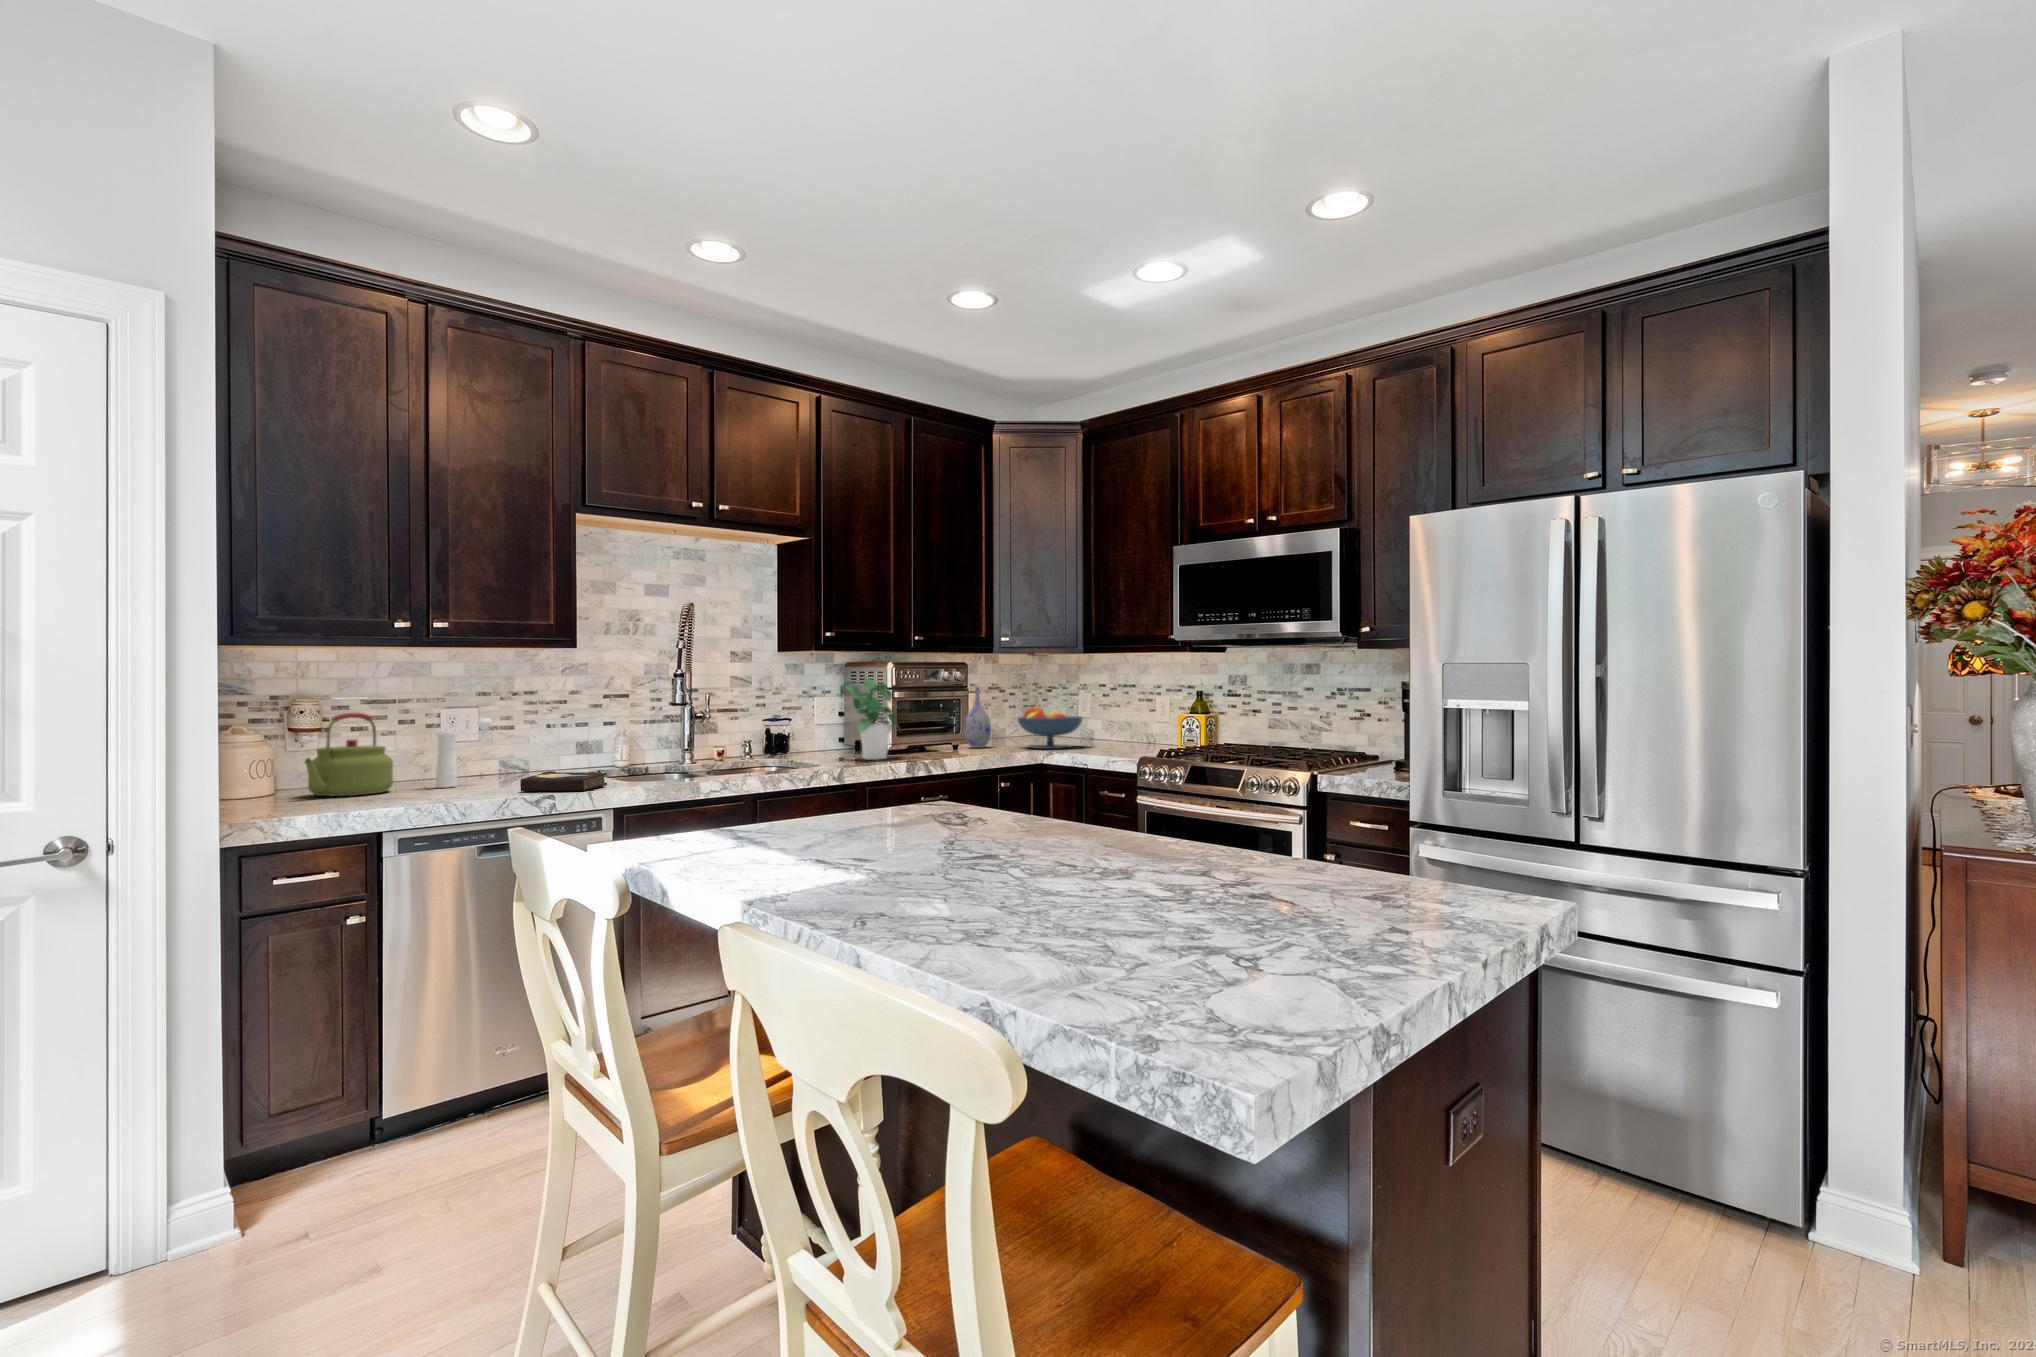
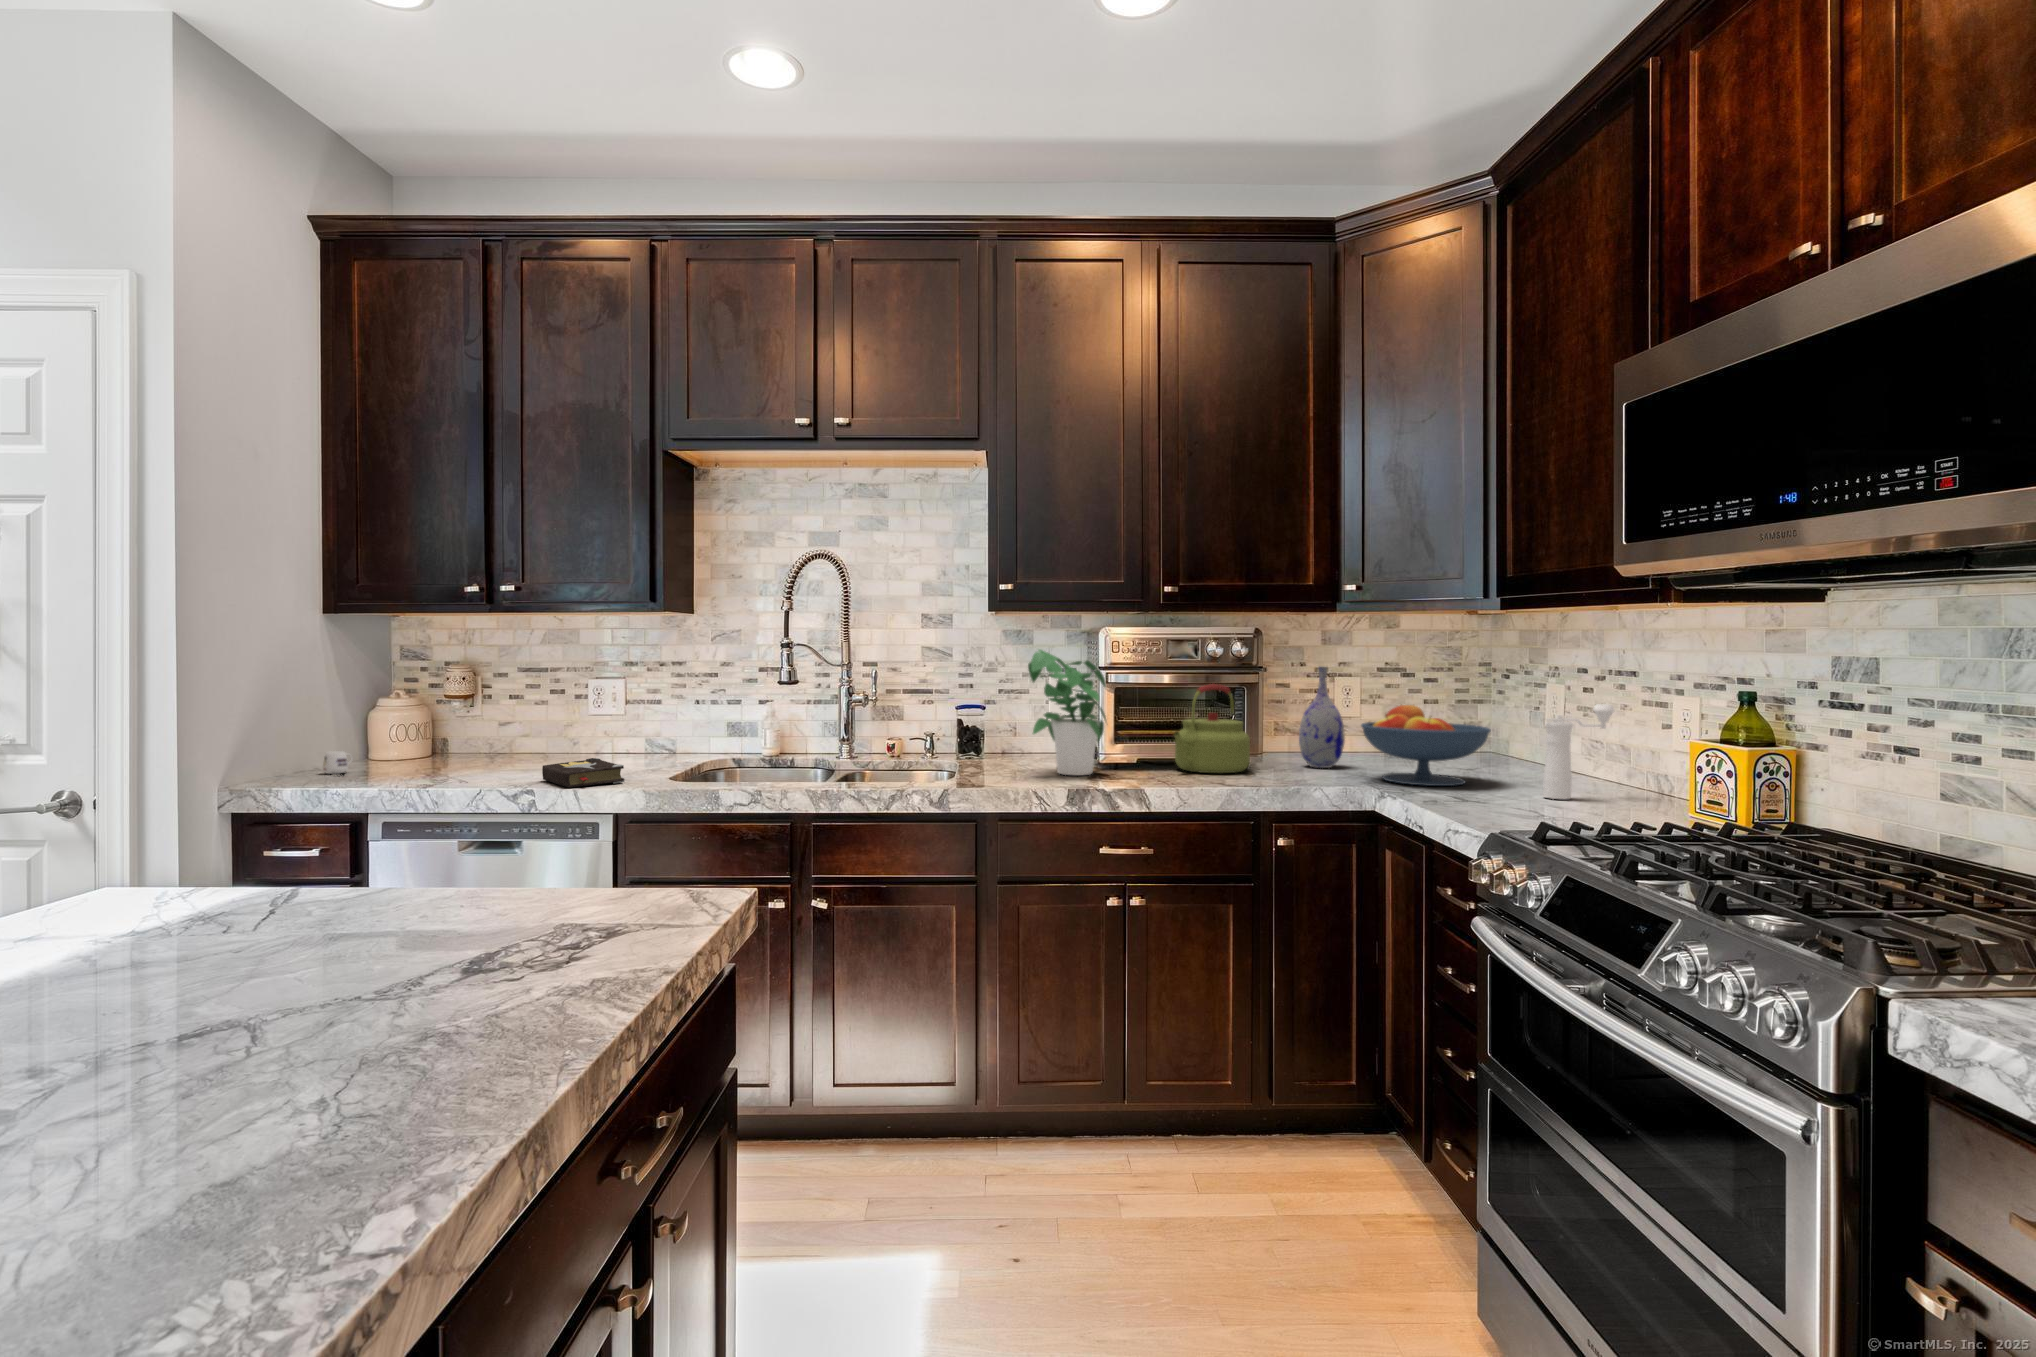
kettle: present [305,713,393,796] -> present [1174,684,1250,773]
pepper mill: present [436,718,492,788] -> present [1543,704,1614,799]
mug: none [219,787,271,811] -> present [323,751,352,776]

